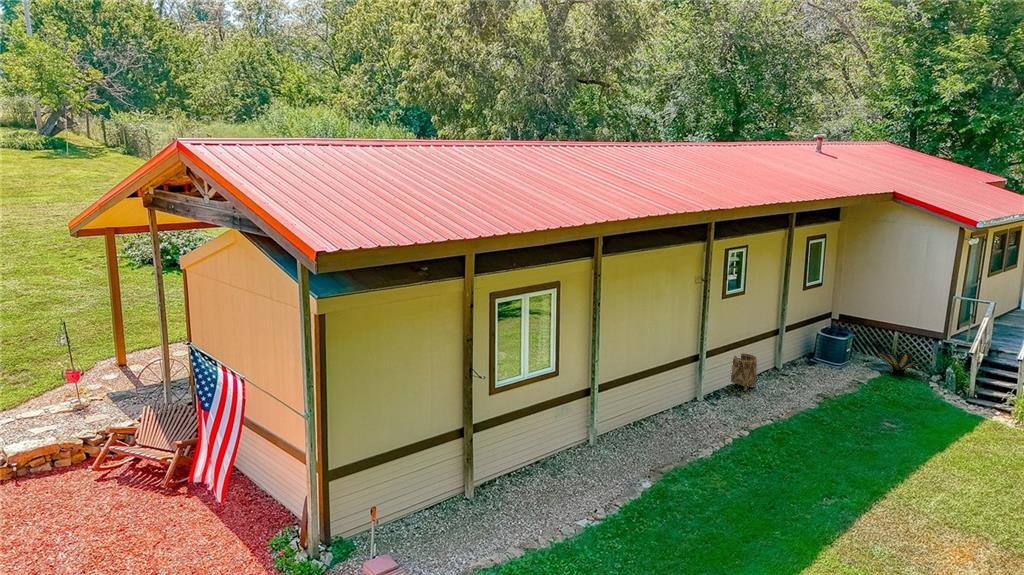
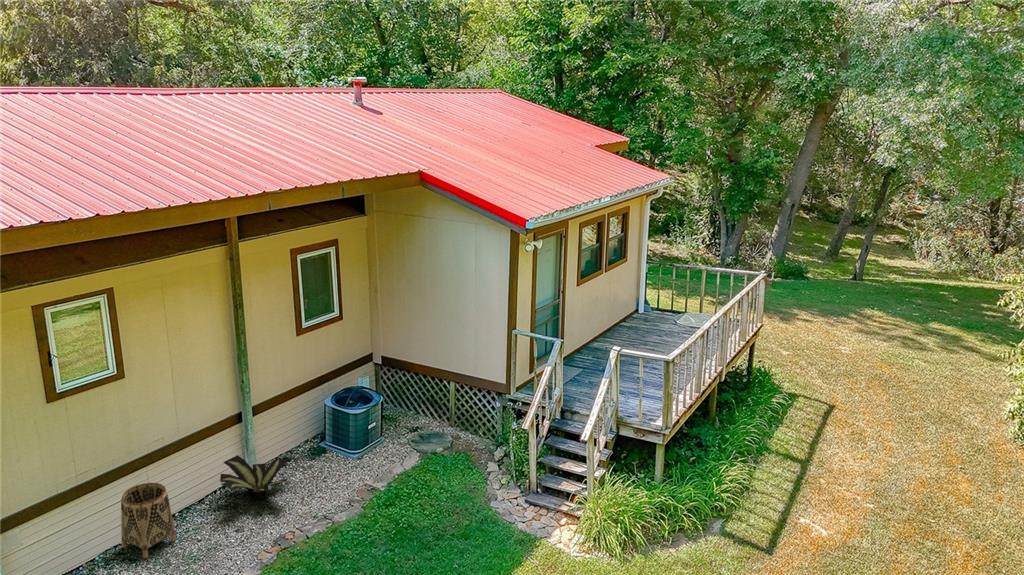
potted plant: present [876,352,921,376] -> present [220,455,287,500]

